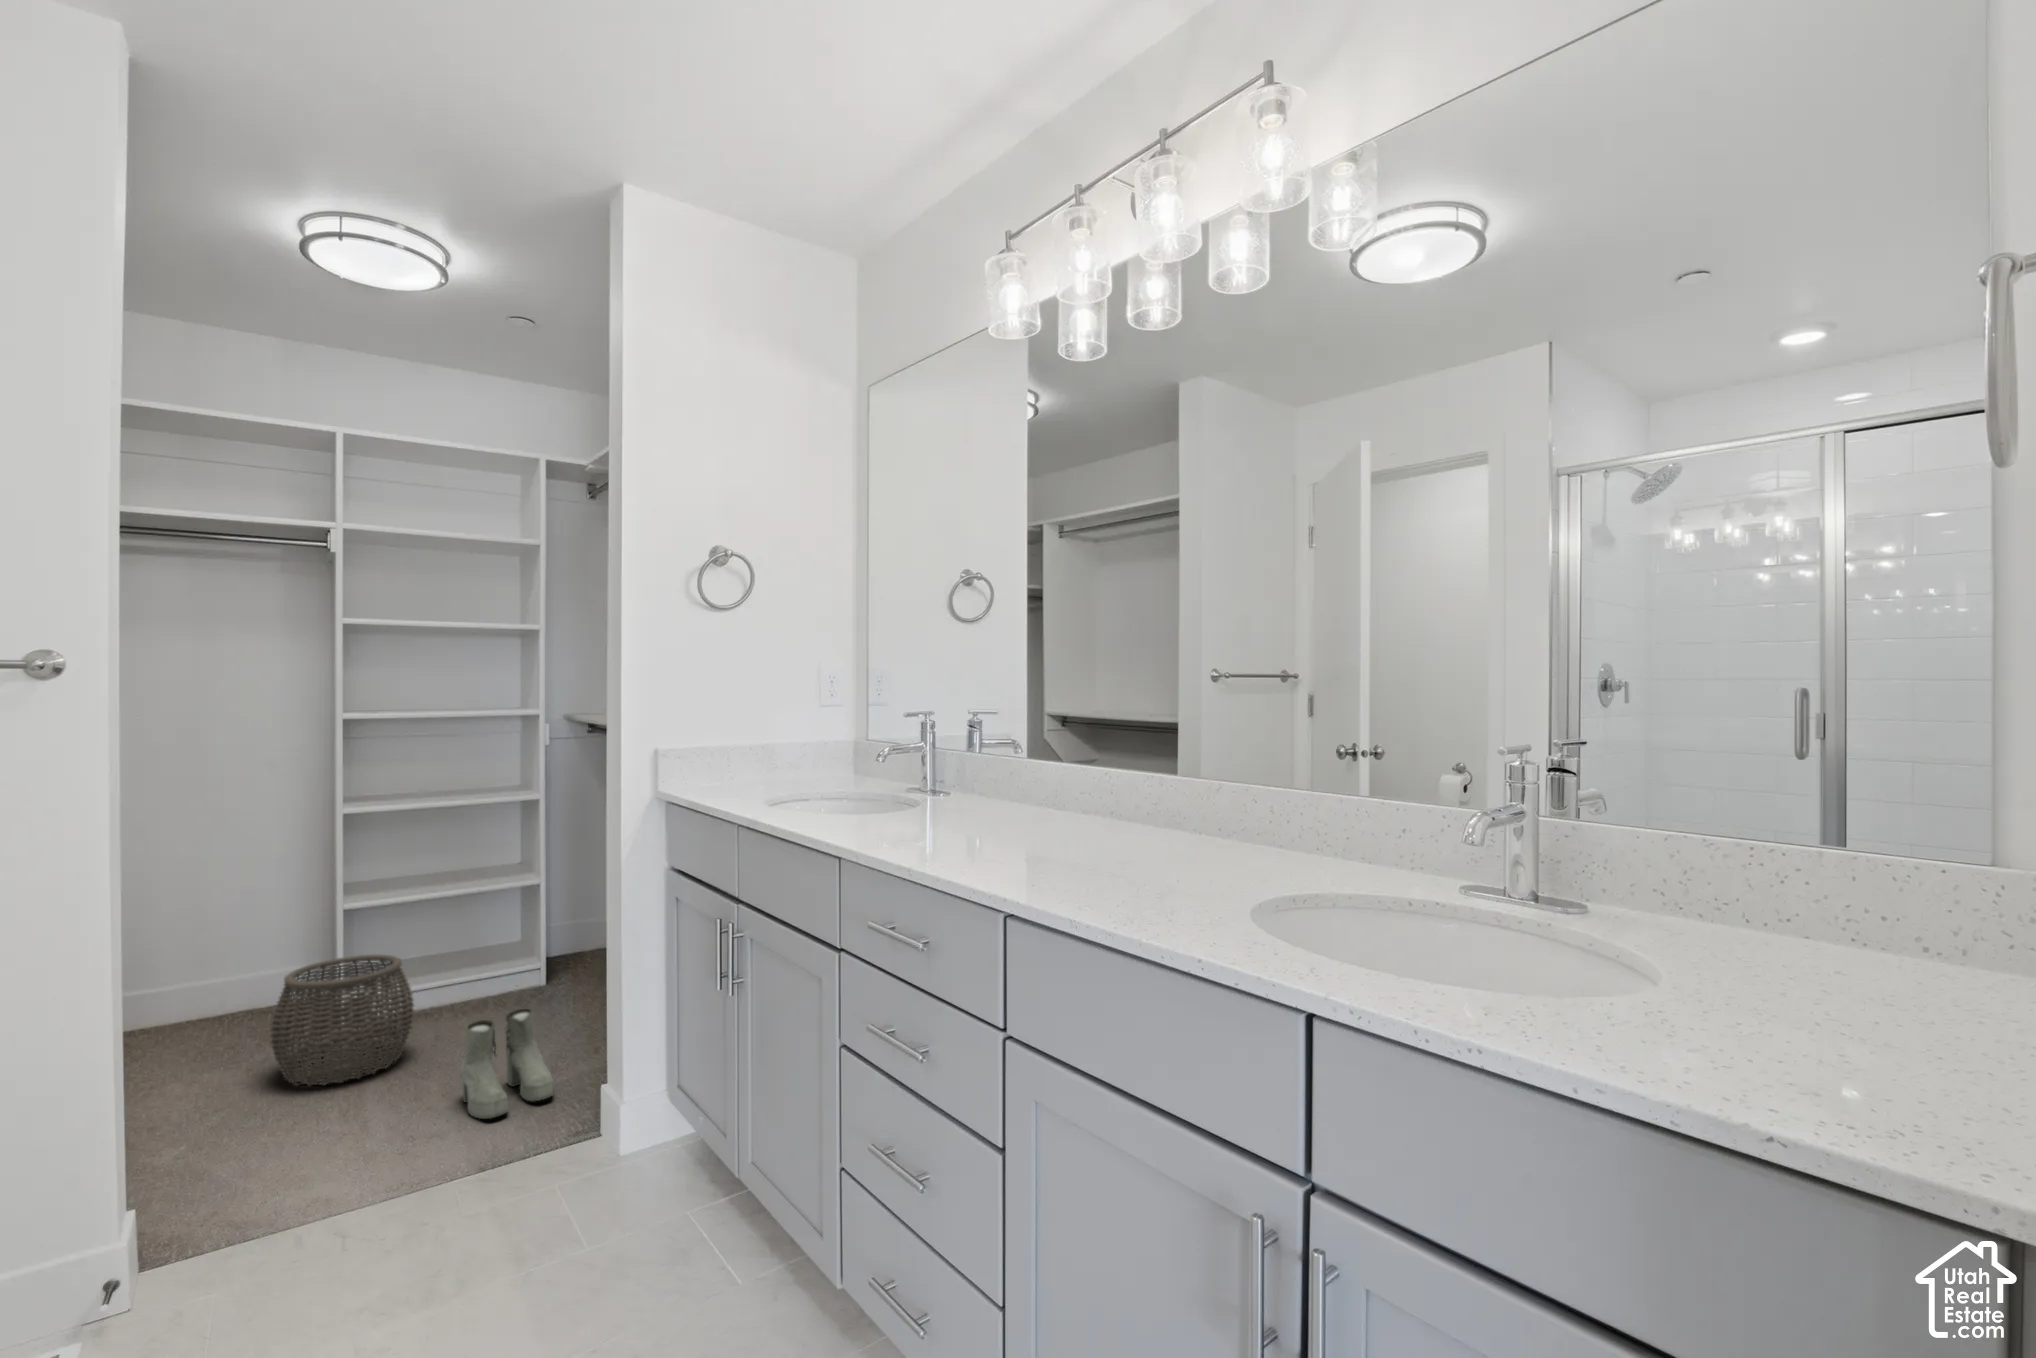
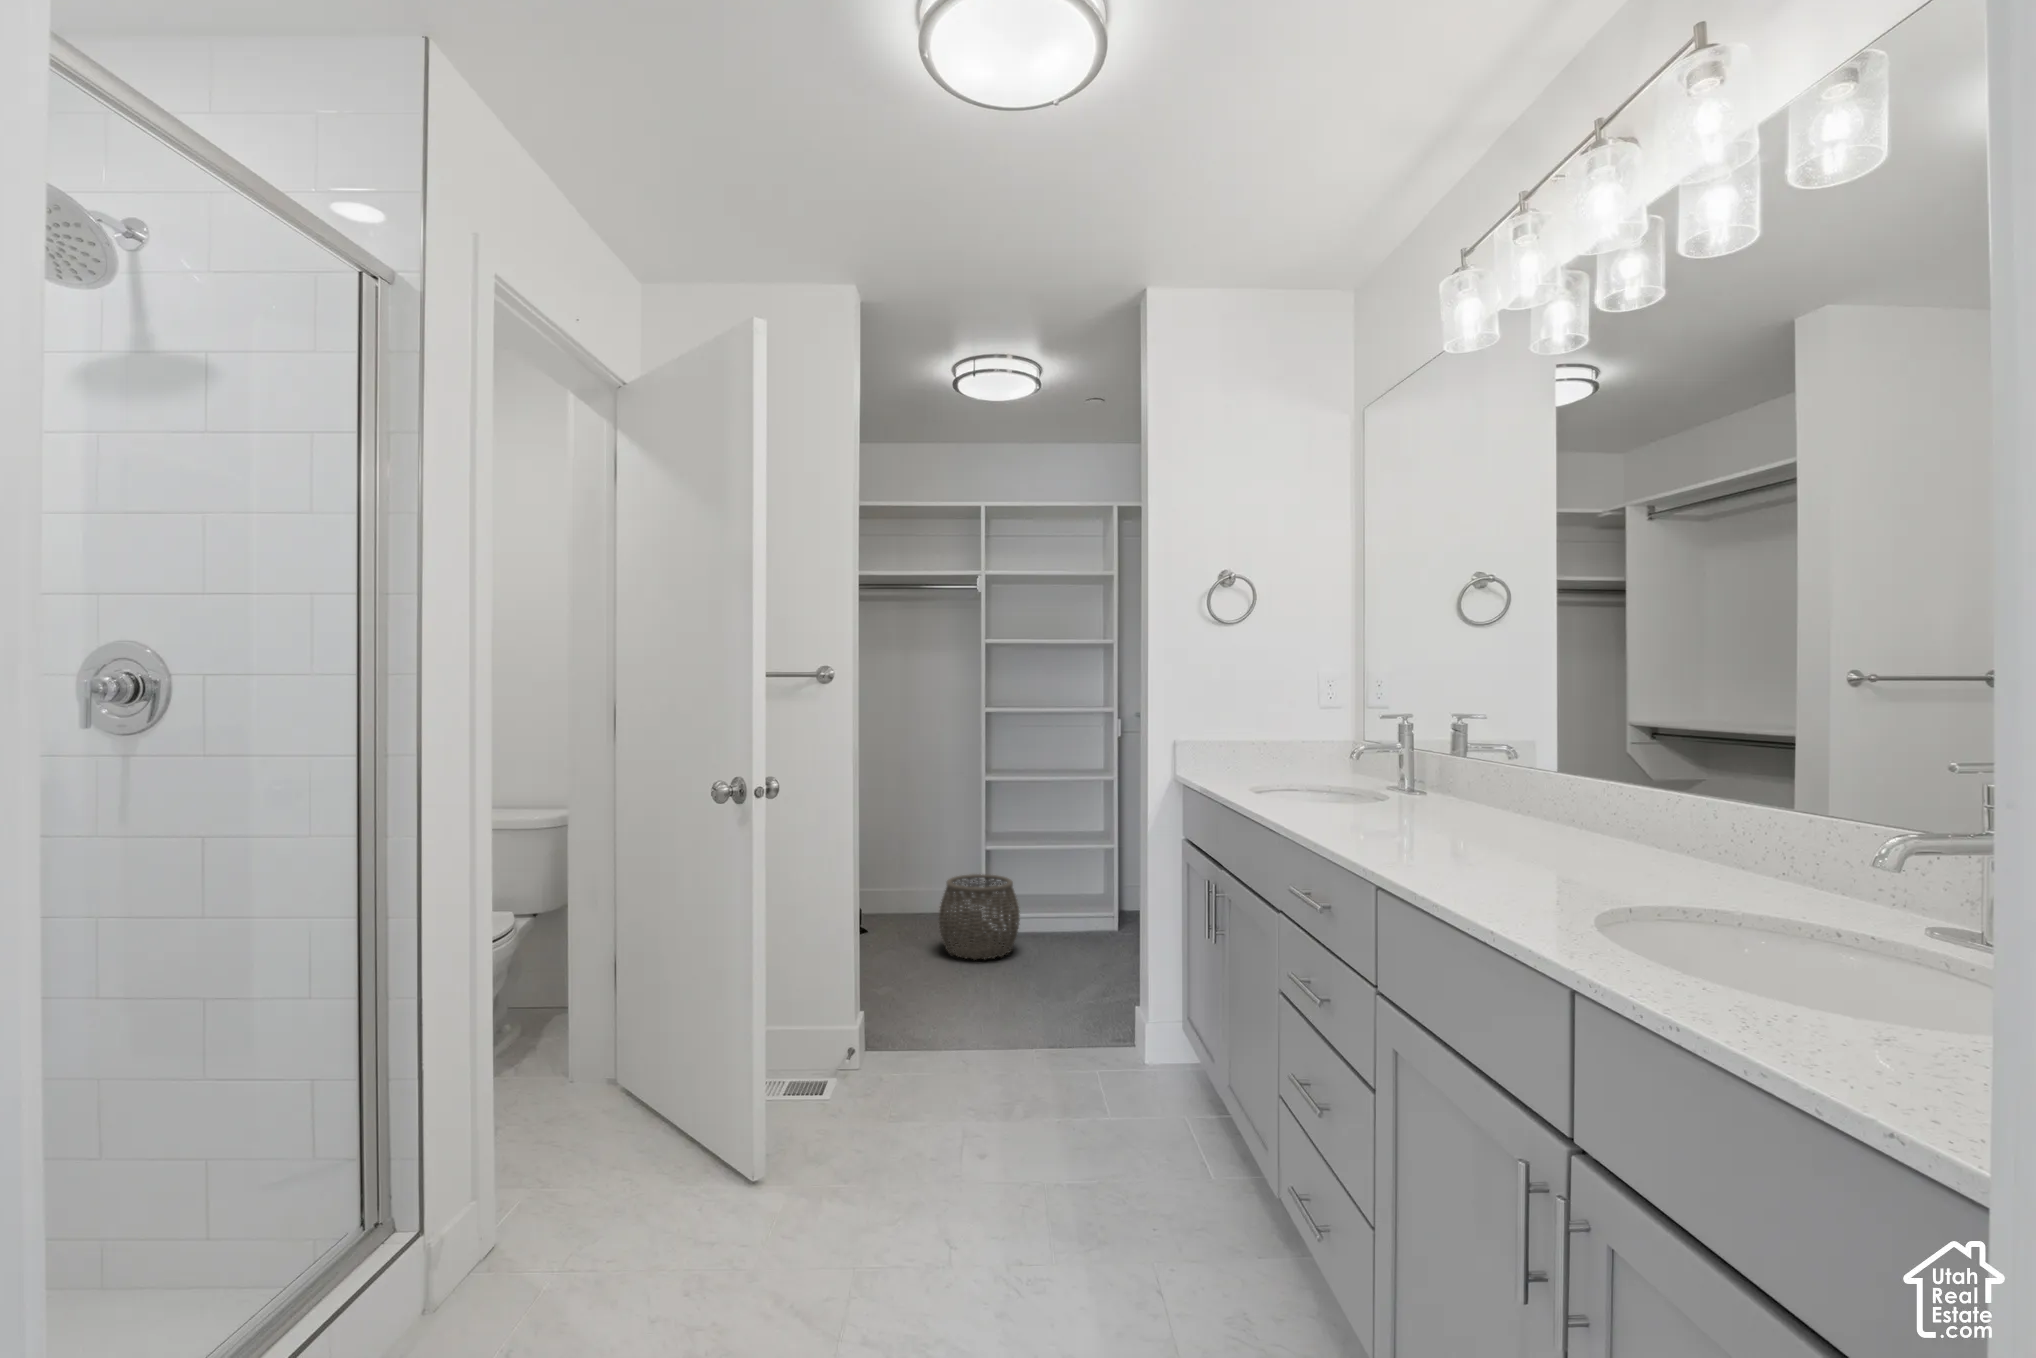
boots: present [460,1009,553,1119] -> none [1040,931,1099,1005]

